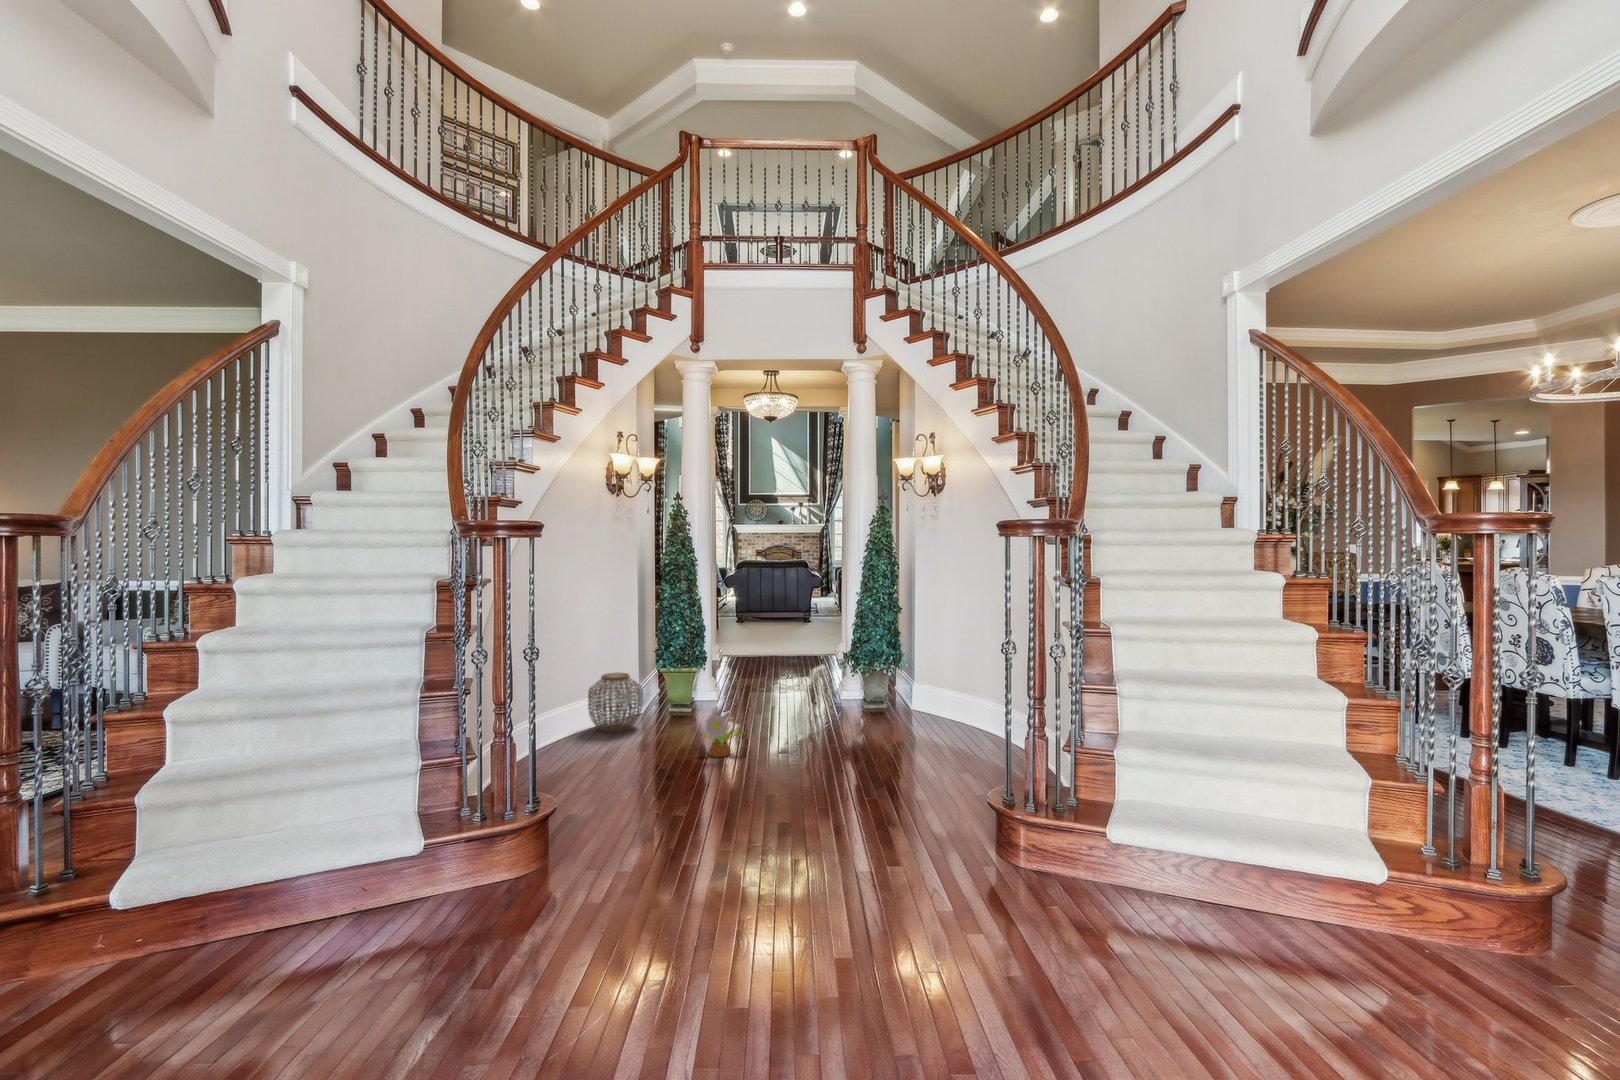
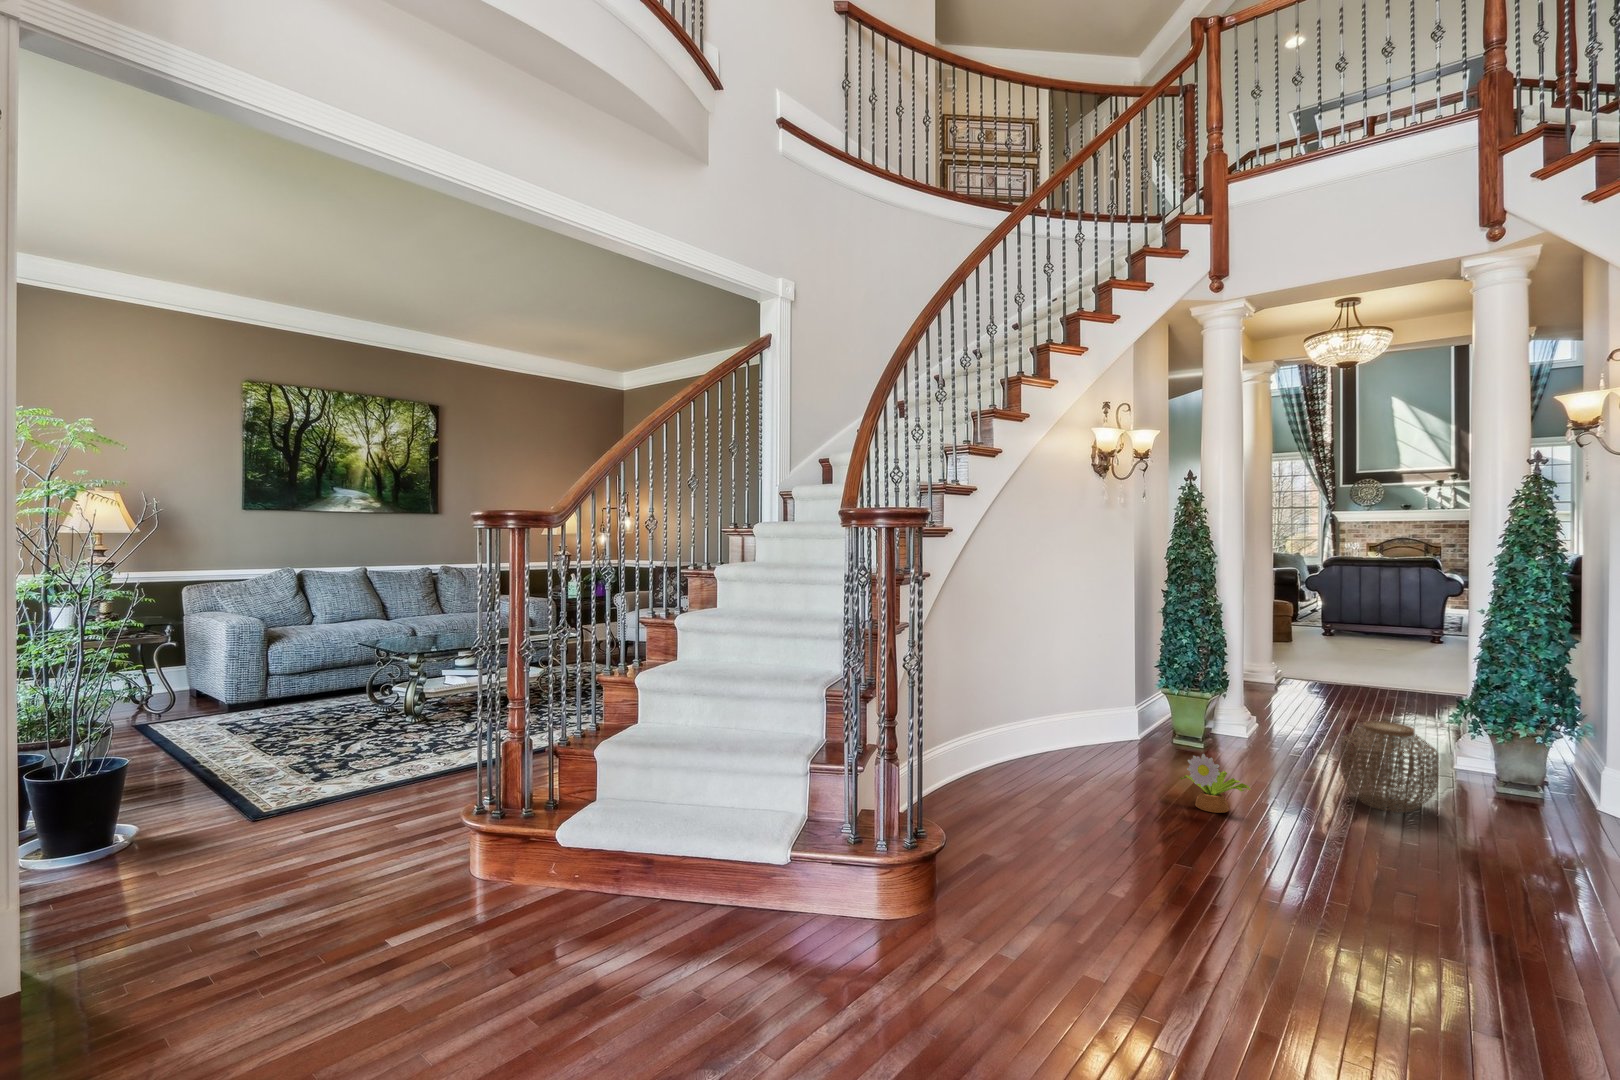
woven basket: present [588,673,642,733] -> present [1341,721,1439,812]

